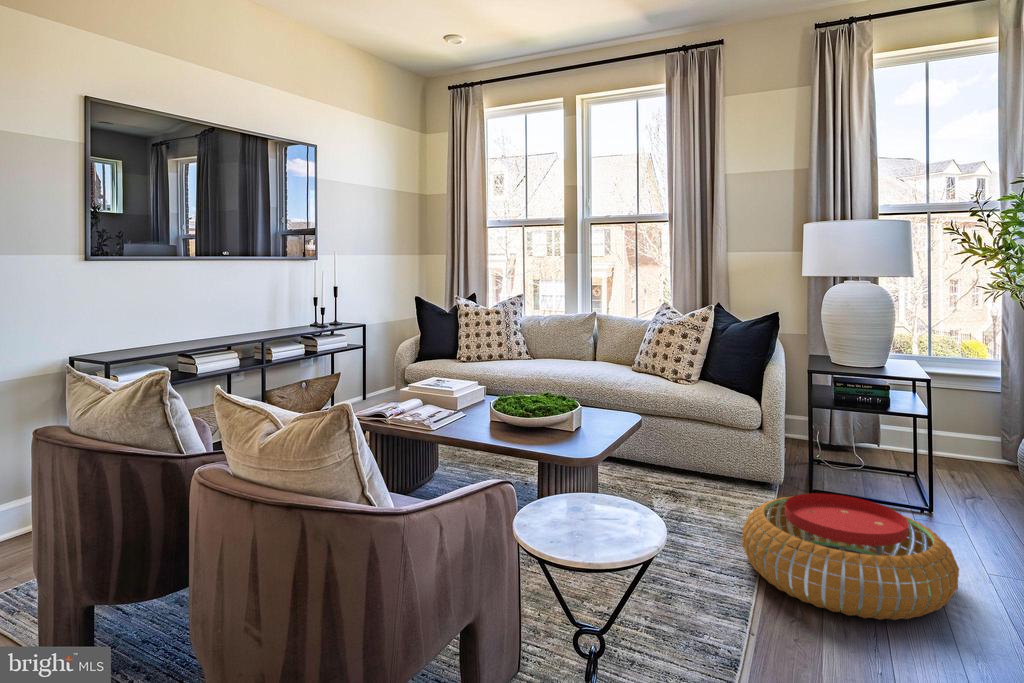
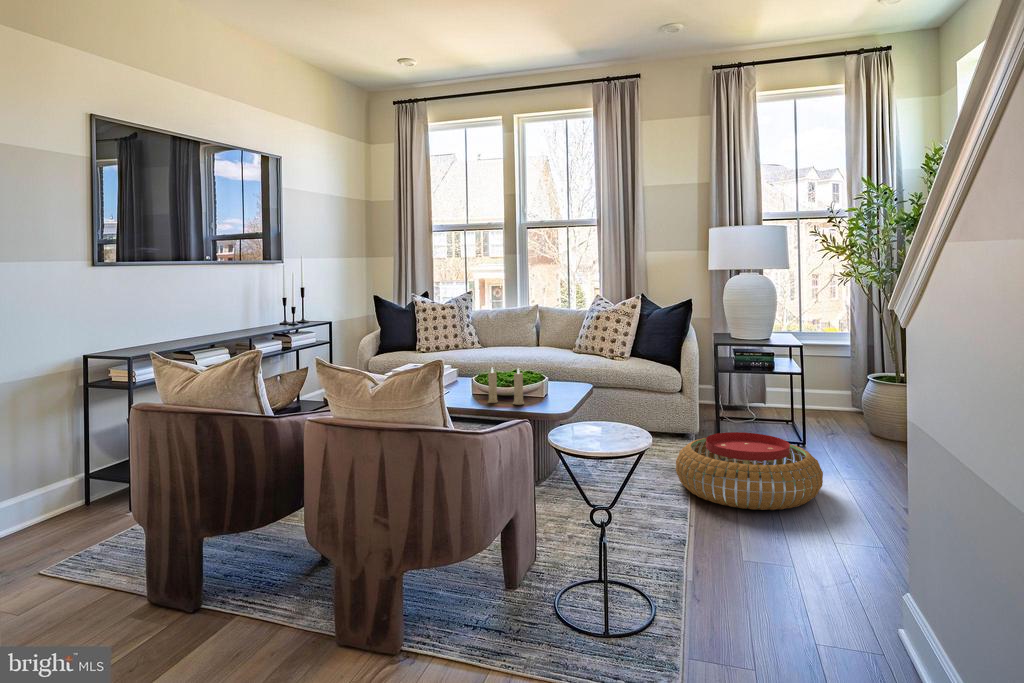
candle: none [496,391,541,444] -> present [488,368,524,405]

